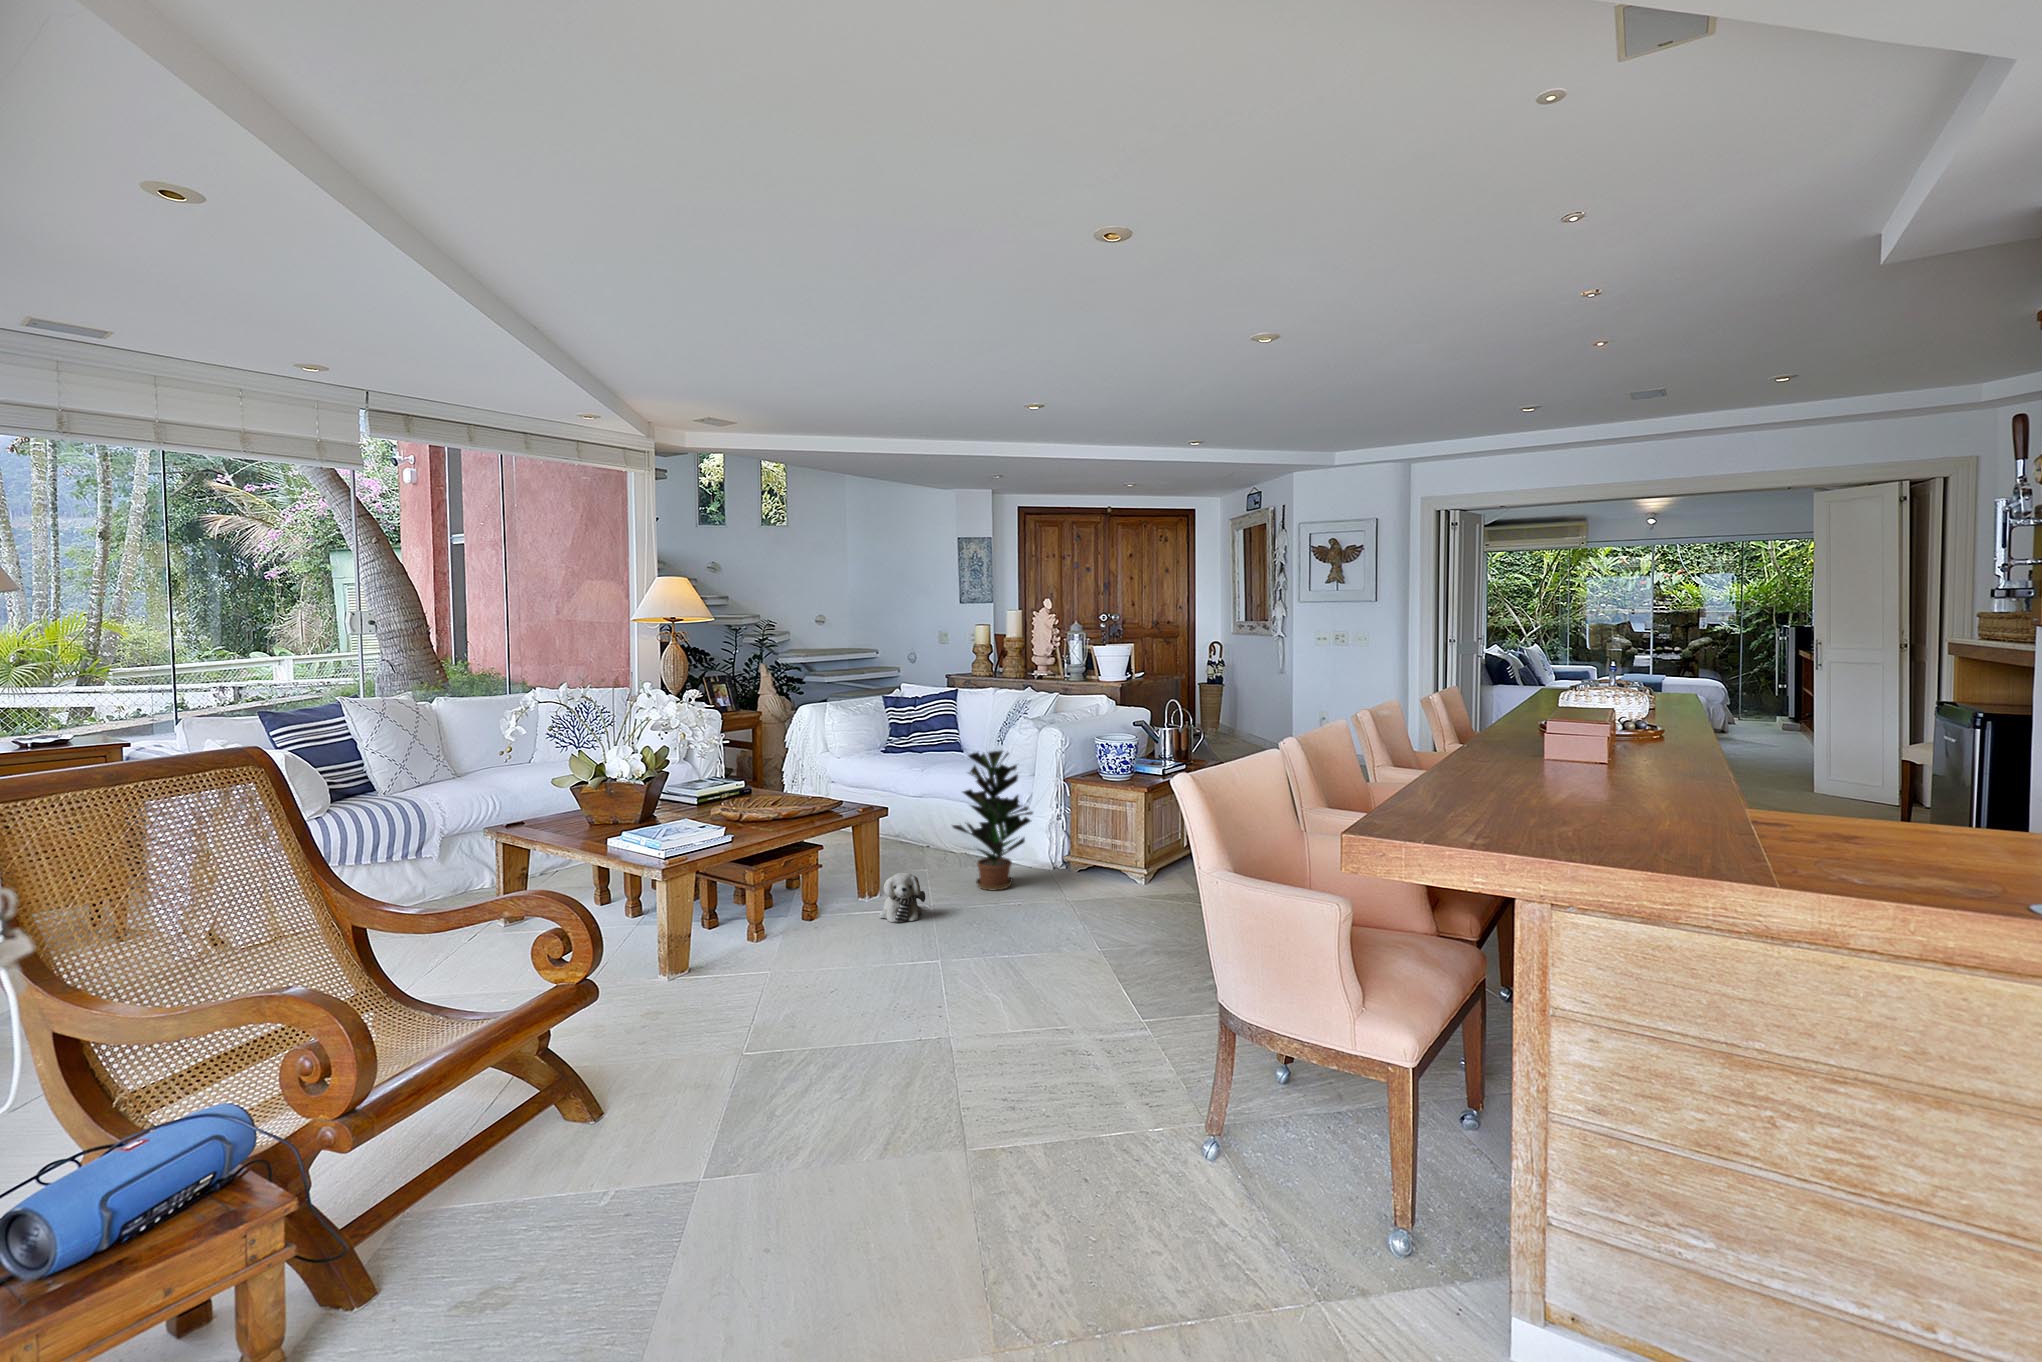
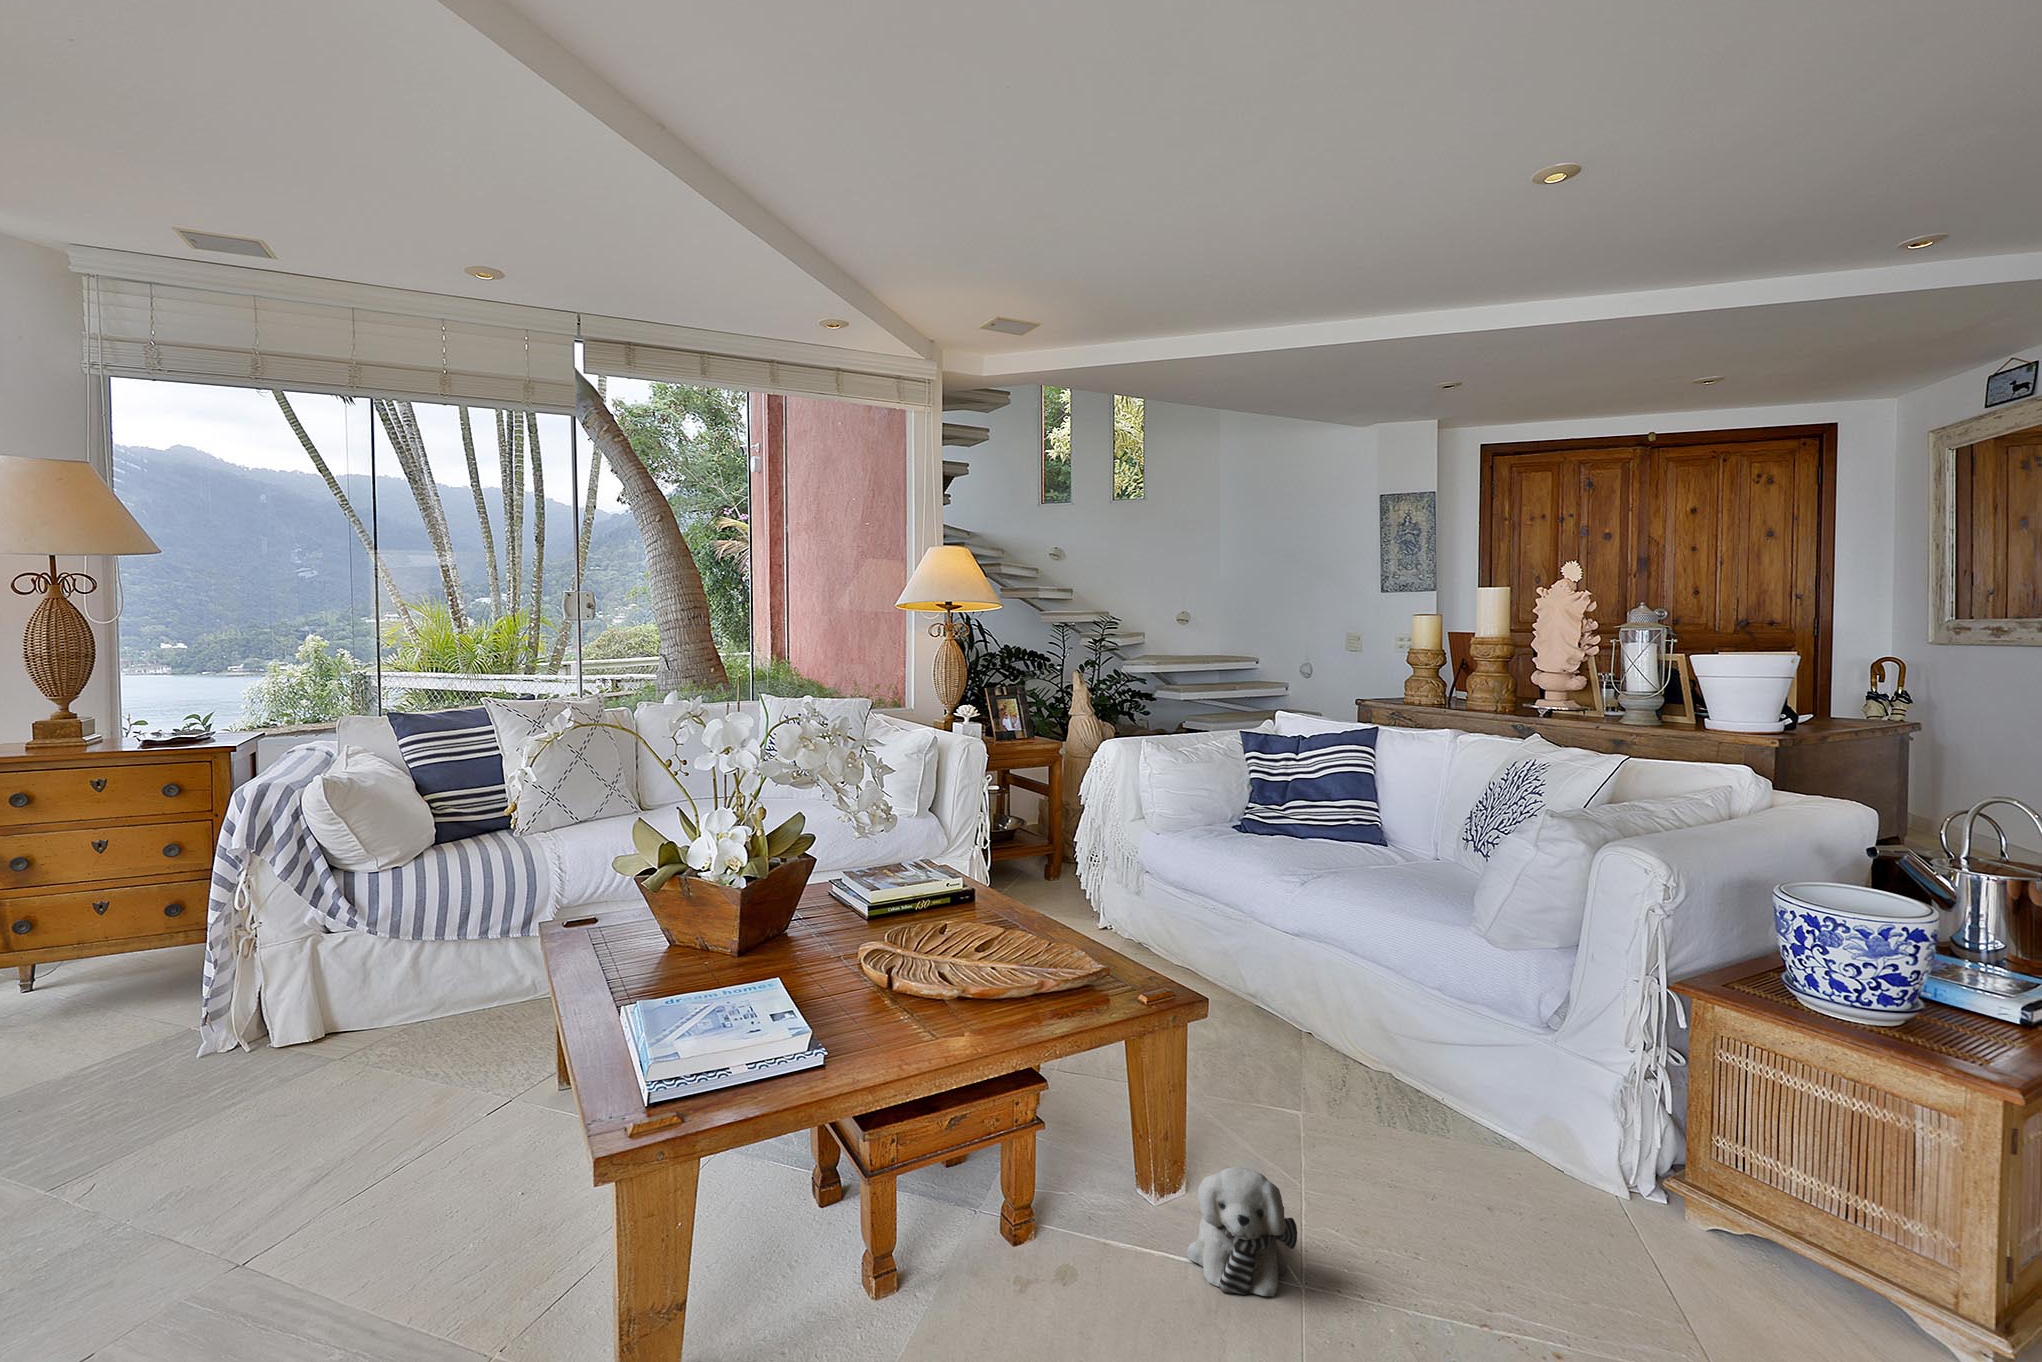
potted plant: present [953,751,1033,890] -> none [1365,884,1582,1225]

